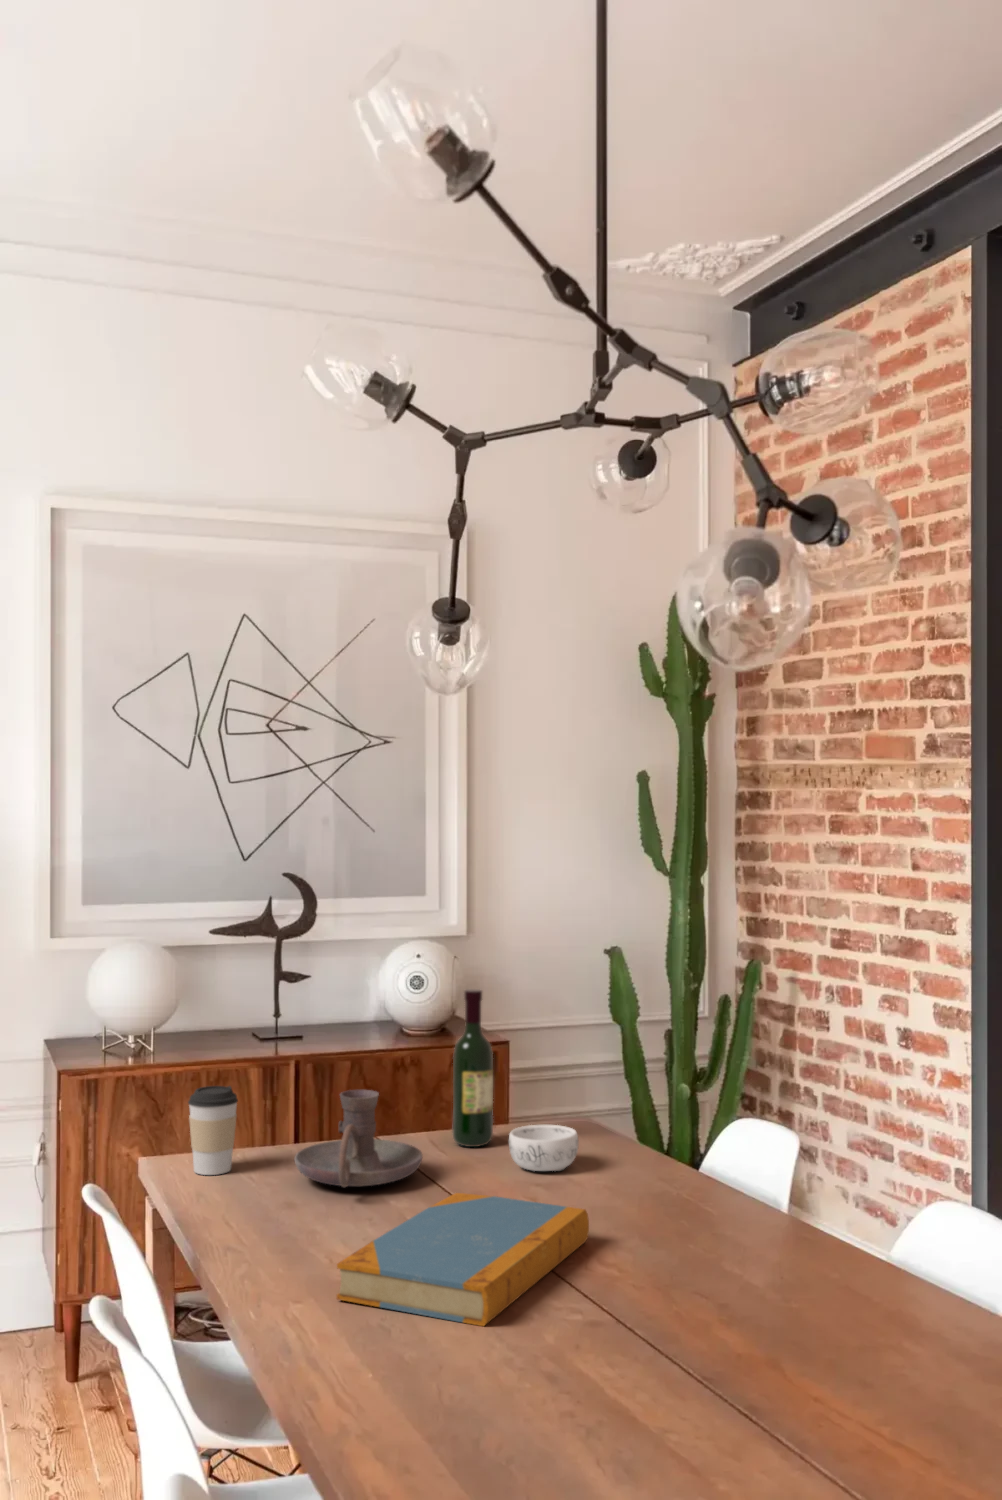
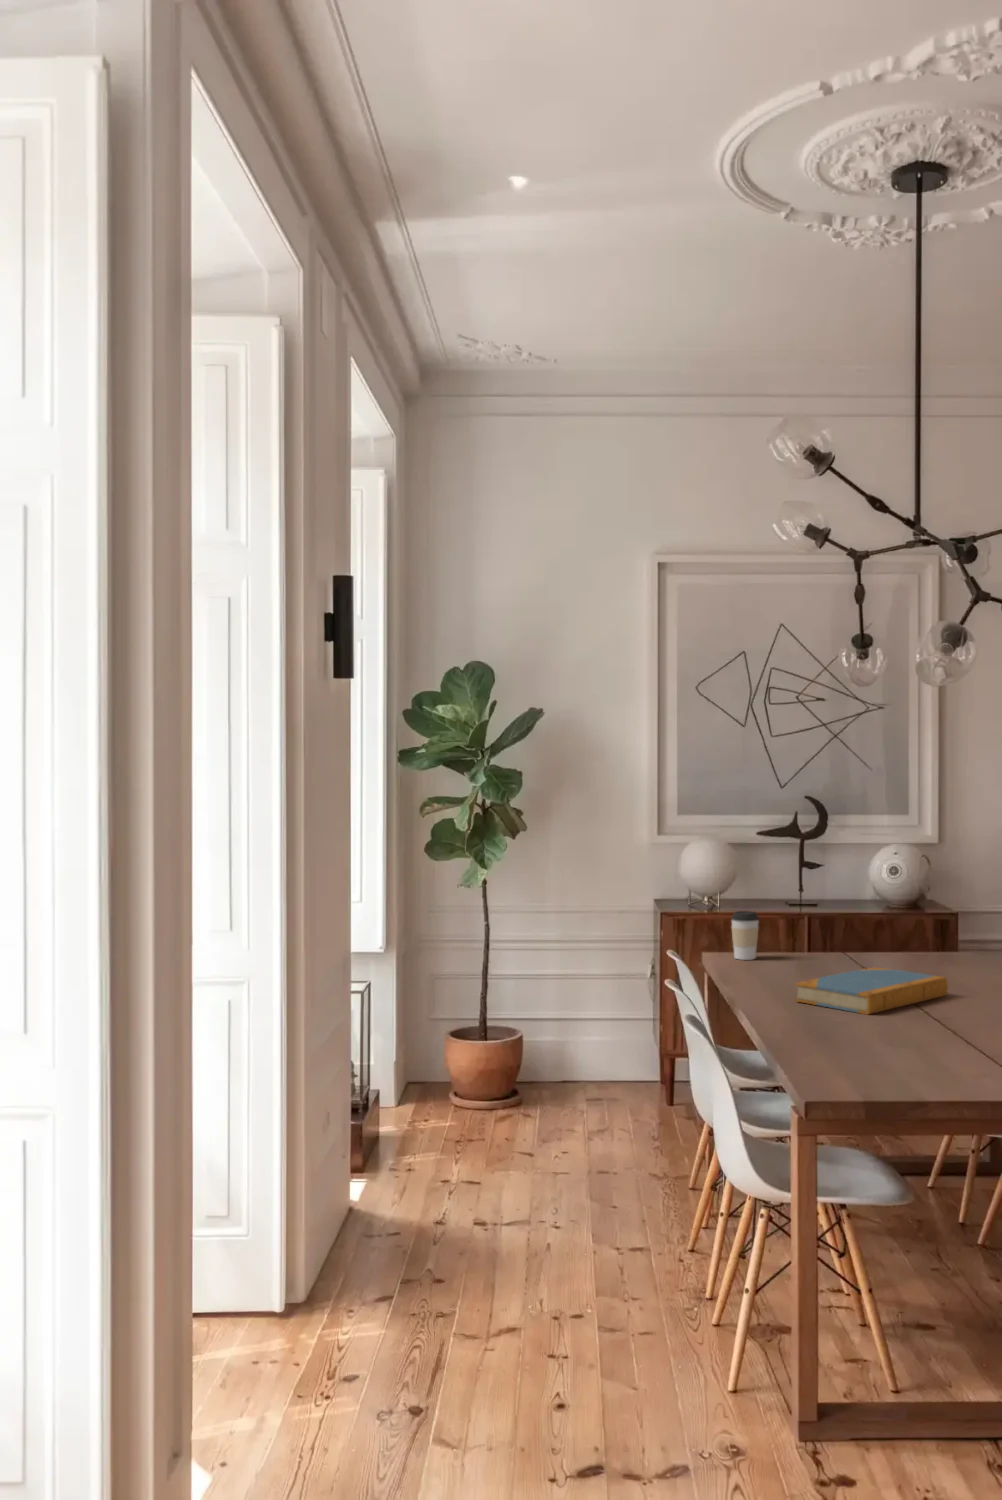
wine bottle: present [453,989,493,1147] -> none [893,864,919,960]
candle holder: present [295,1090,423,1187] -> none [790,916,866,969]
decorative bowl: present [509,1124,578,1171] -> none [922,946,966,972]

